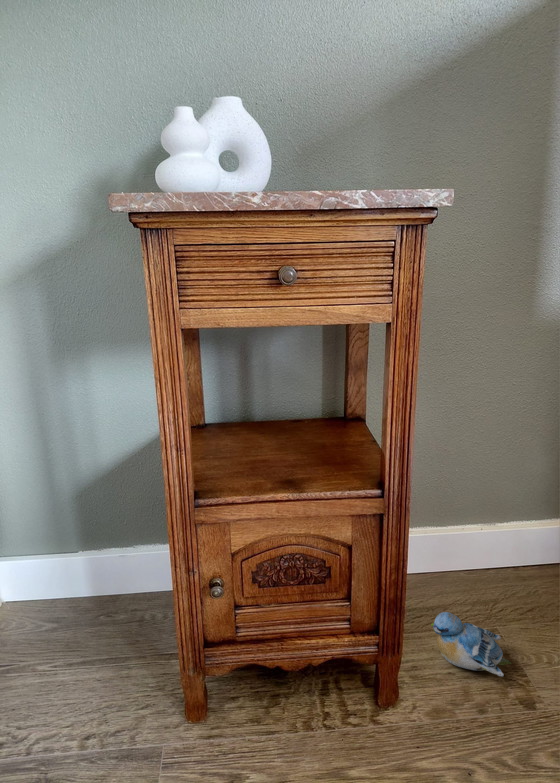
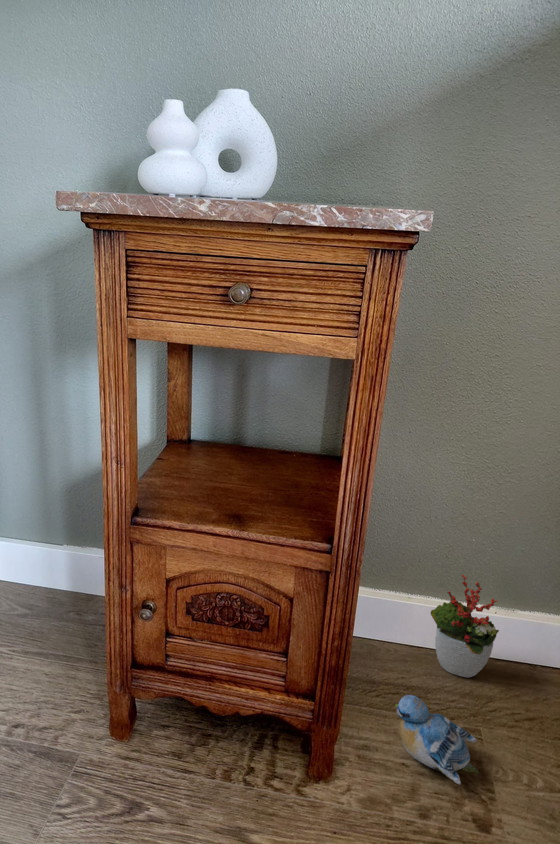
decorative plant: none [430,503,489,591] -> present [431,575,499,677]

